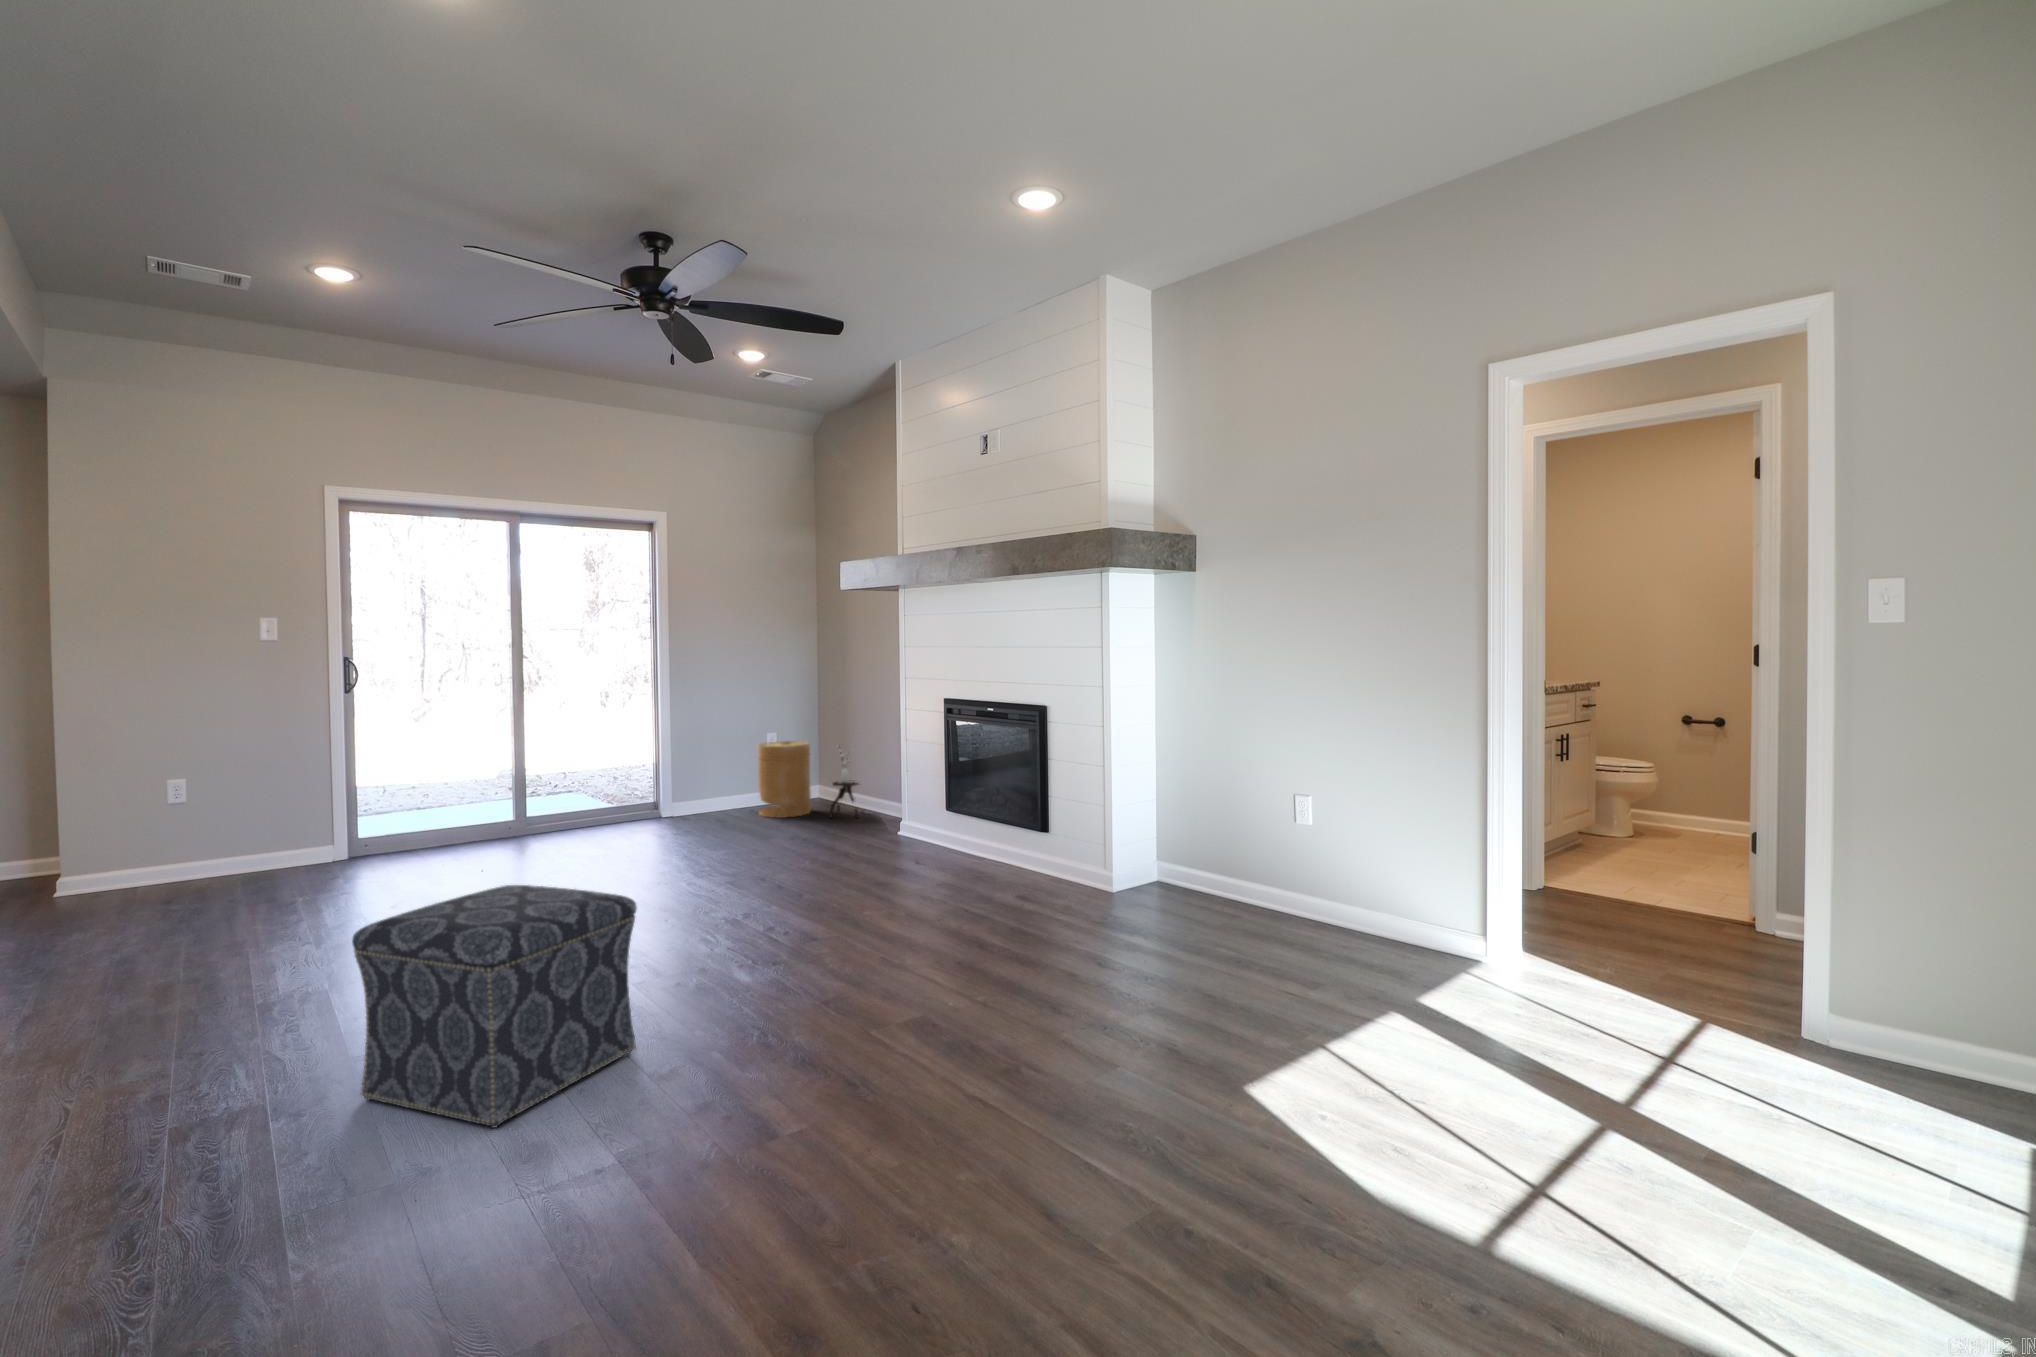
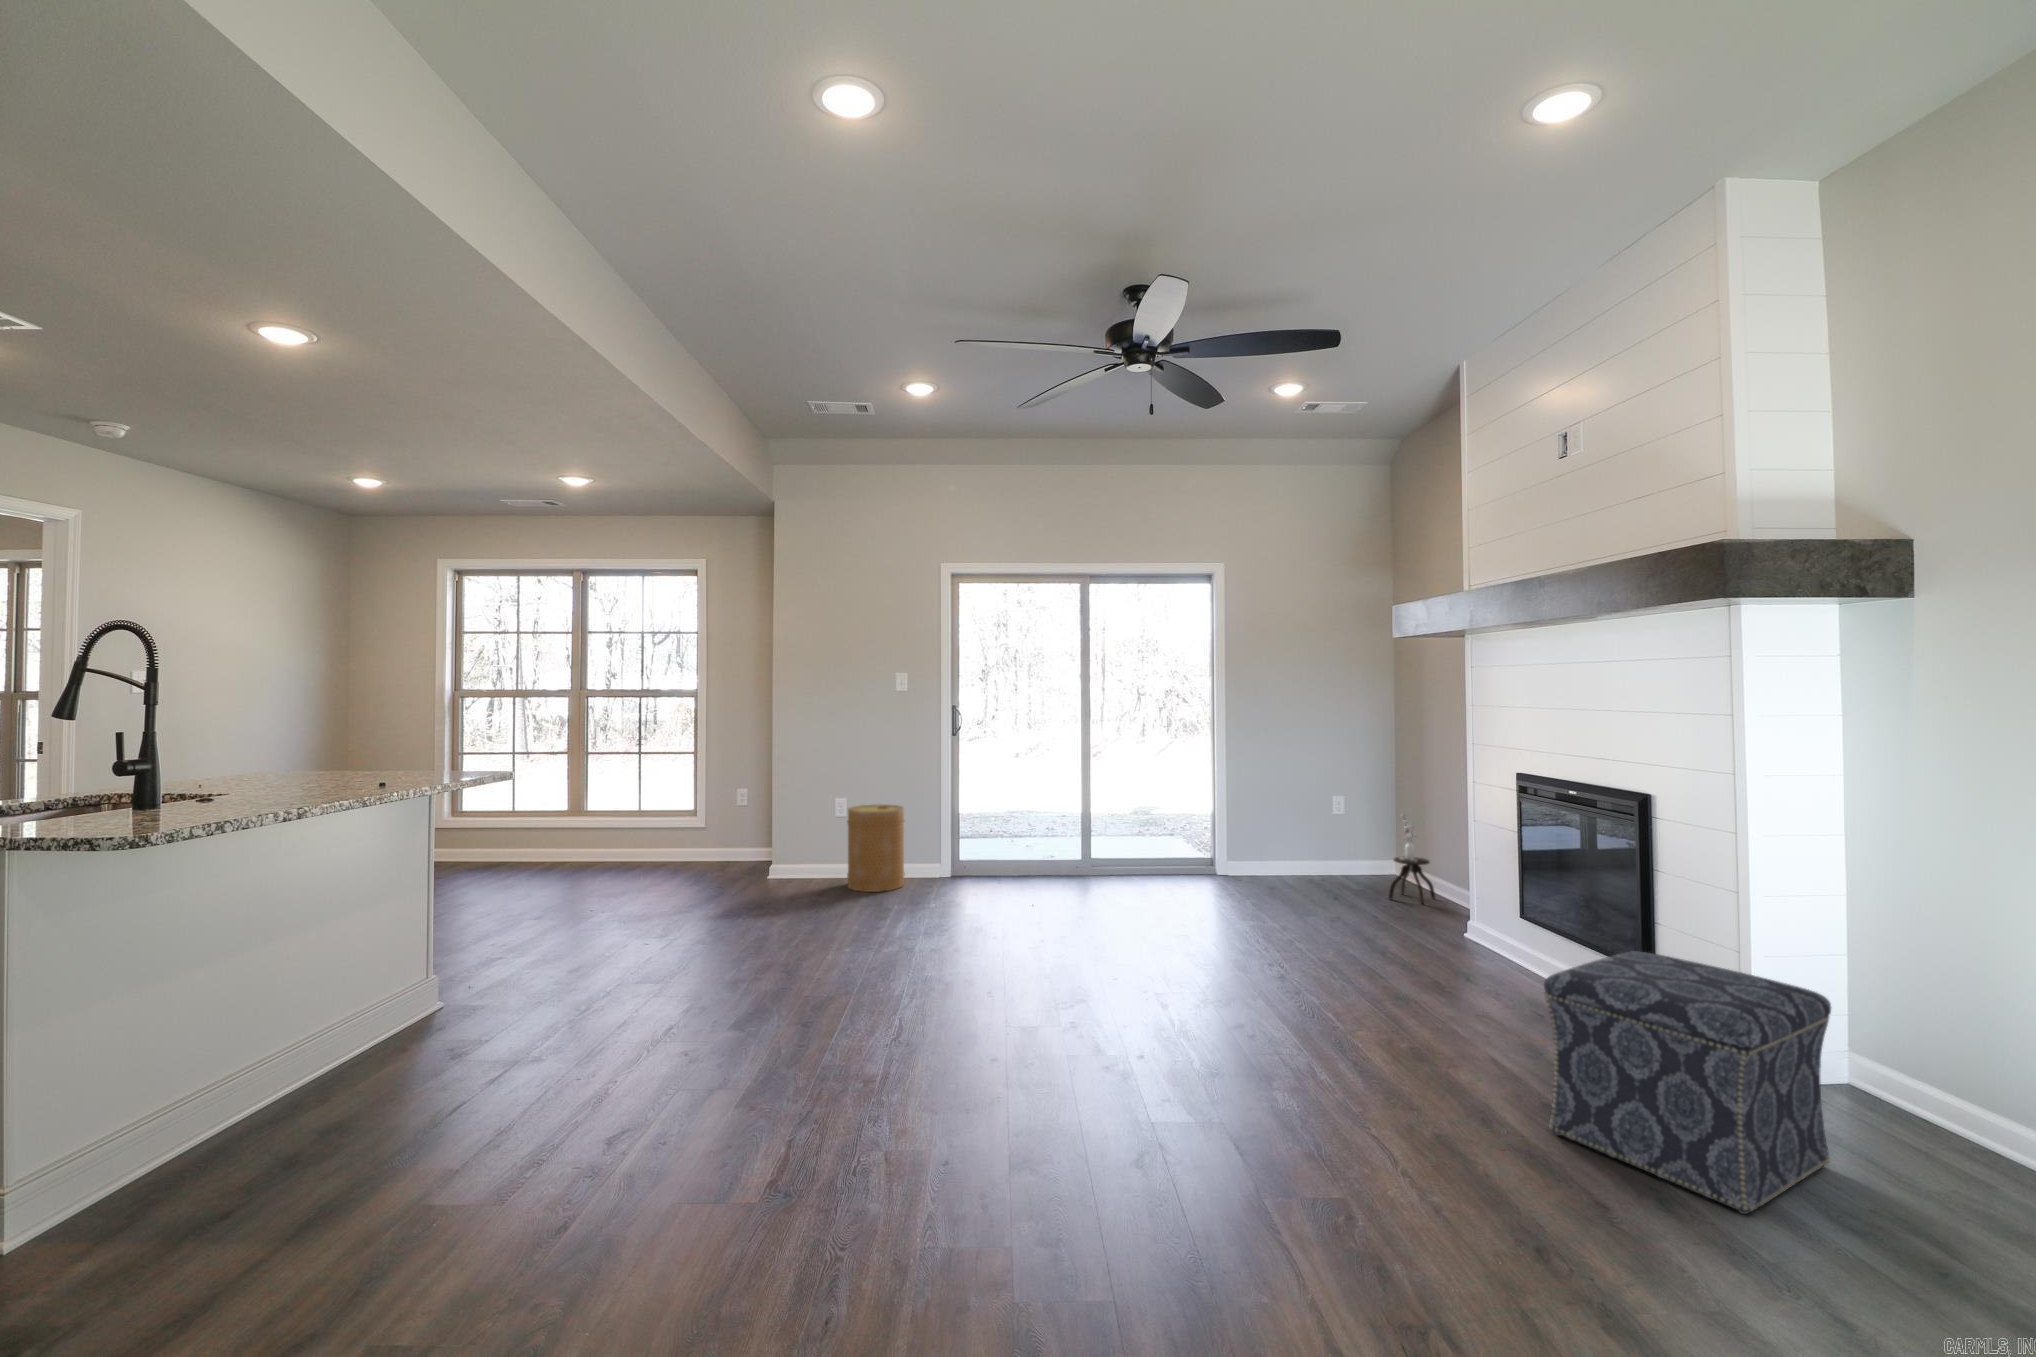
basket: present [757,741,812,818] -> present [847,805,905,892]
ottoman: present [352,885,637,1128] -> present [1544,951,1831,1214]

